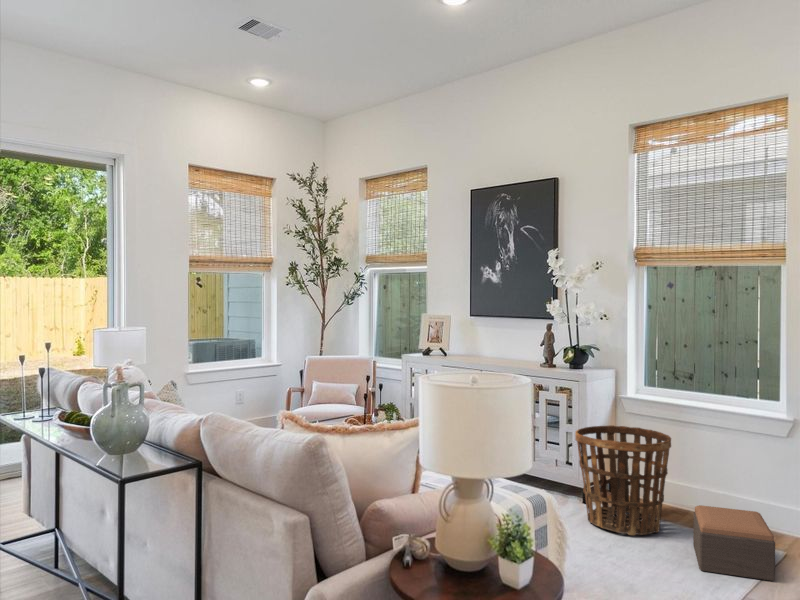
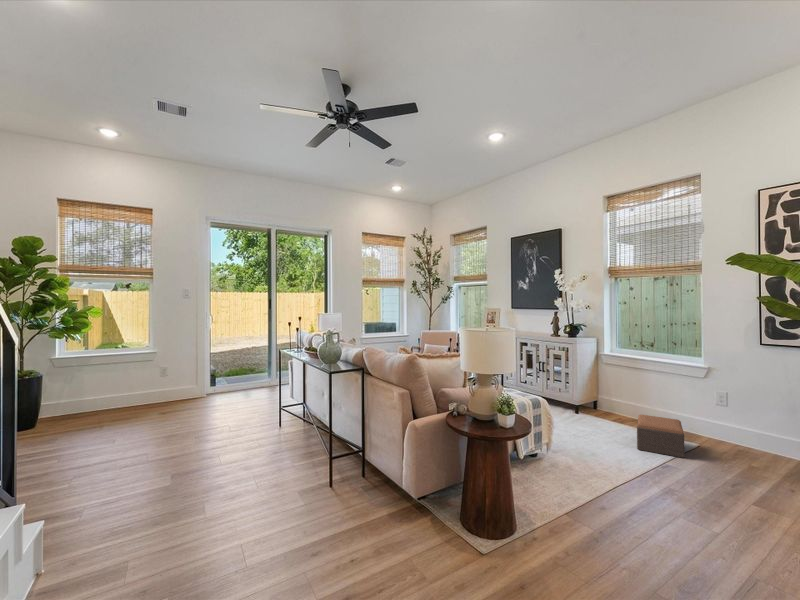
basket: present [575,425,671,535] -> none [567,370,626,431]

